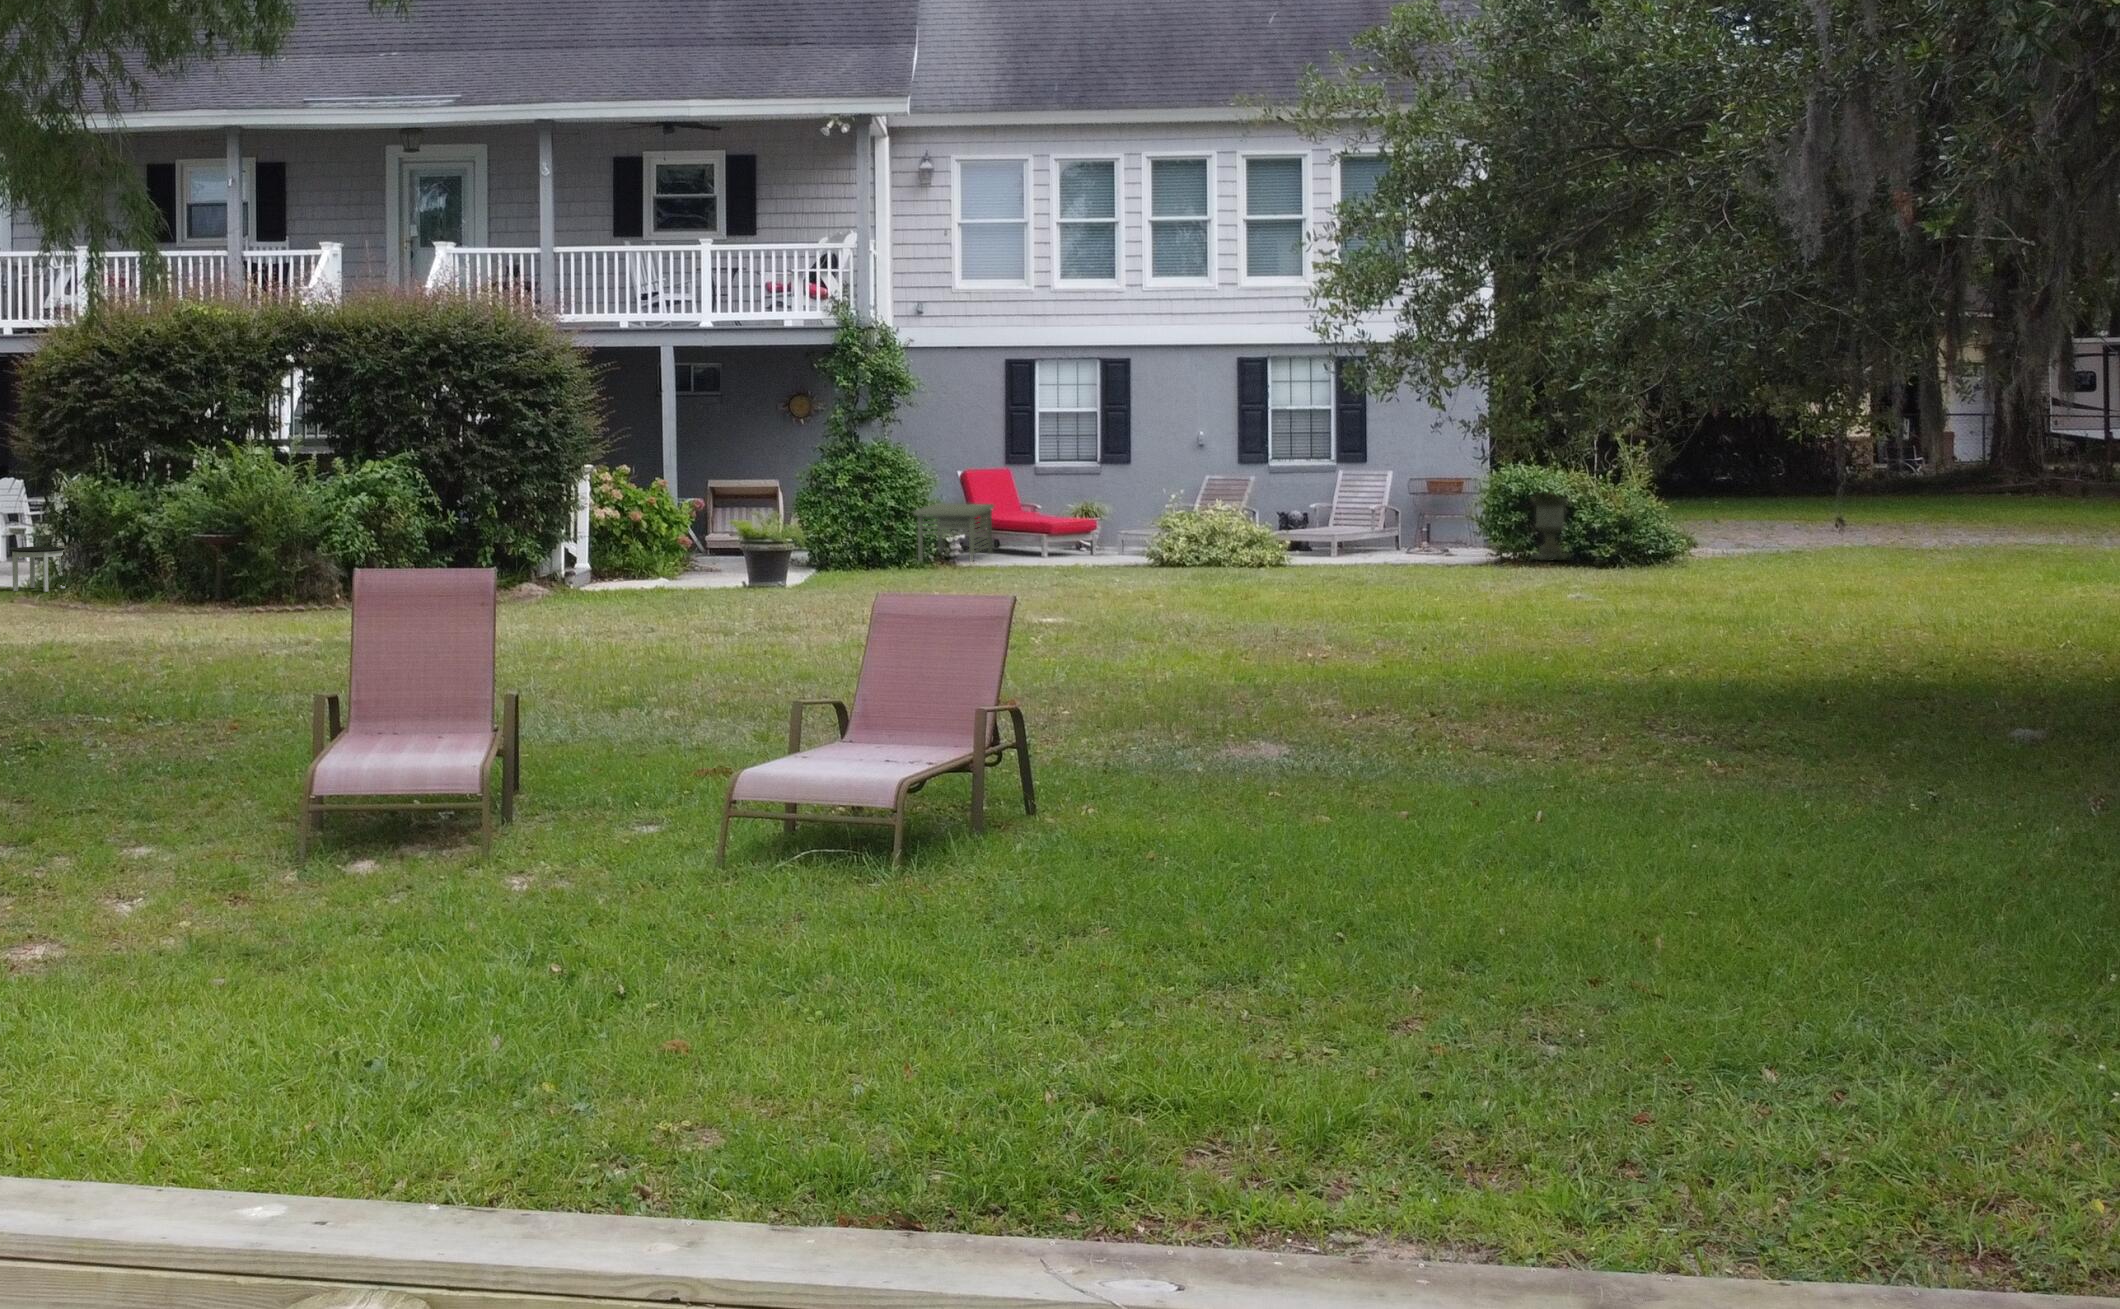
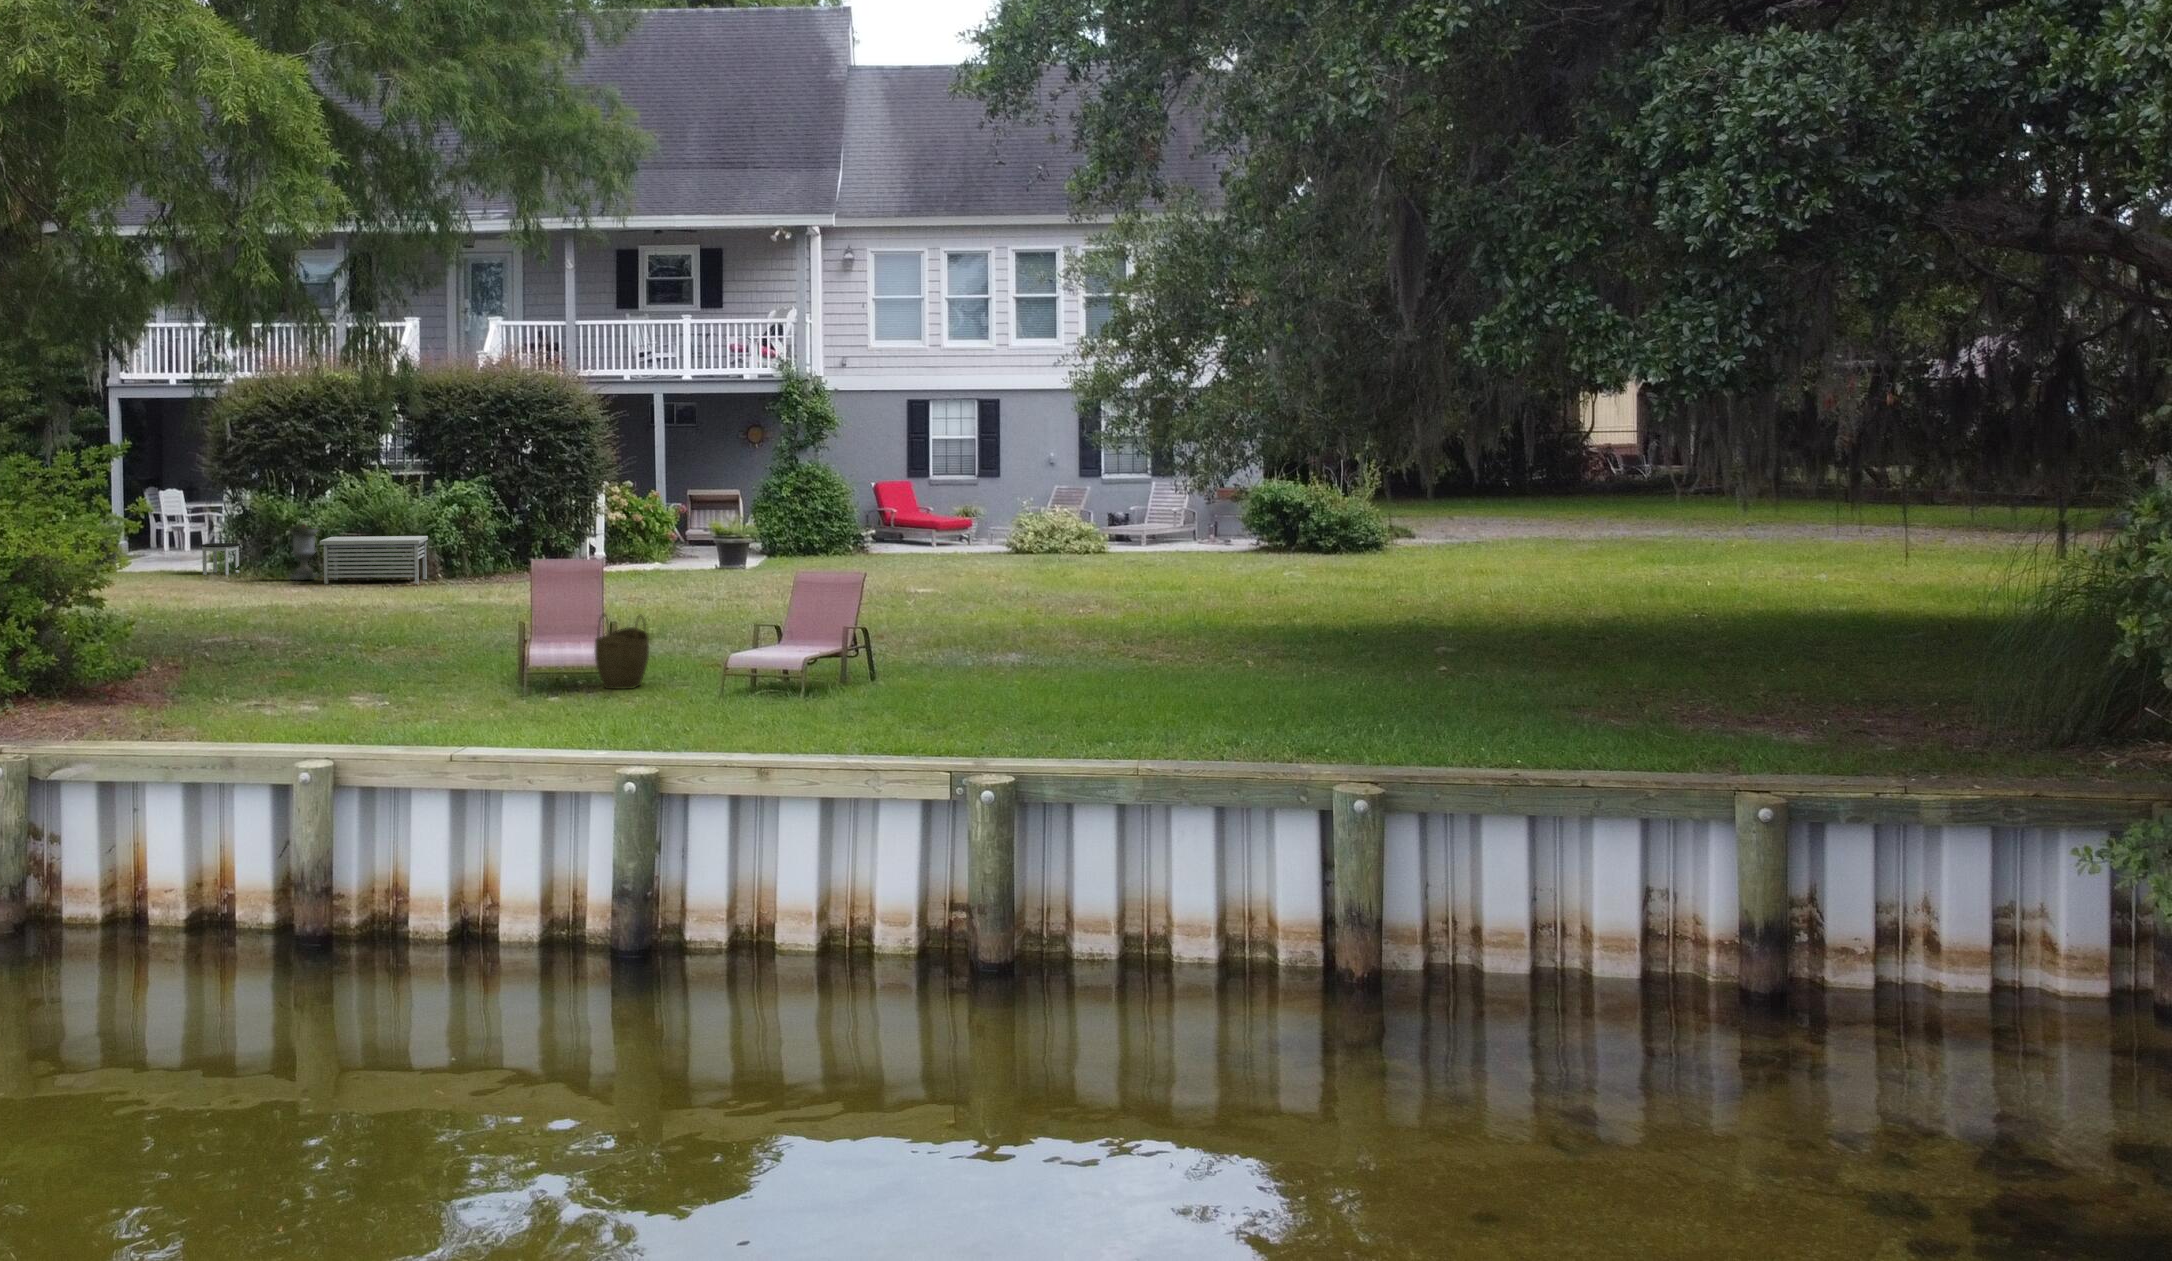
planter: present [1531,492,1569,561] -> present [288,525,318,580]
storage bench: present [914,503,994,561] -> present [320,536,428,584]
woven basket: none [497,672,596,808] -> present [595,615,649,689]

